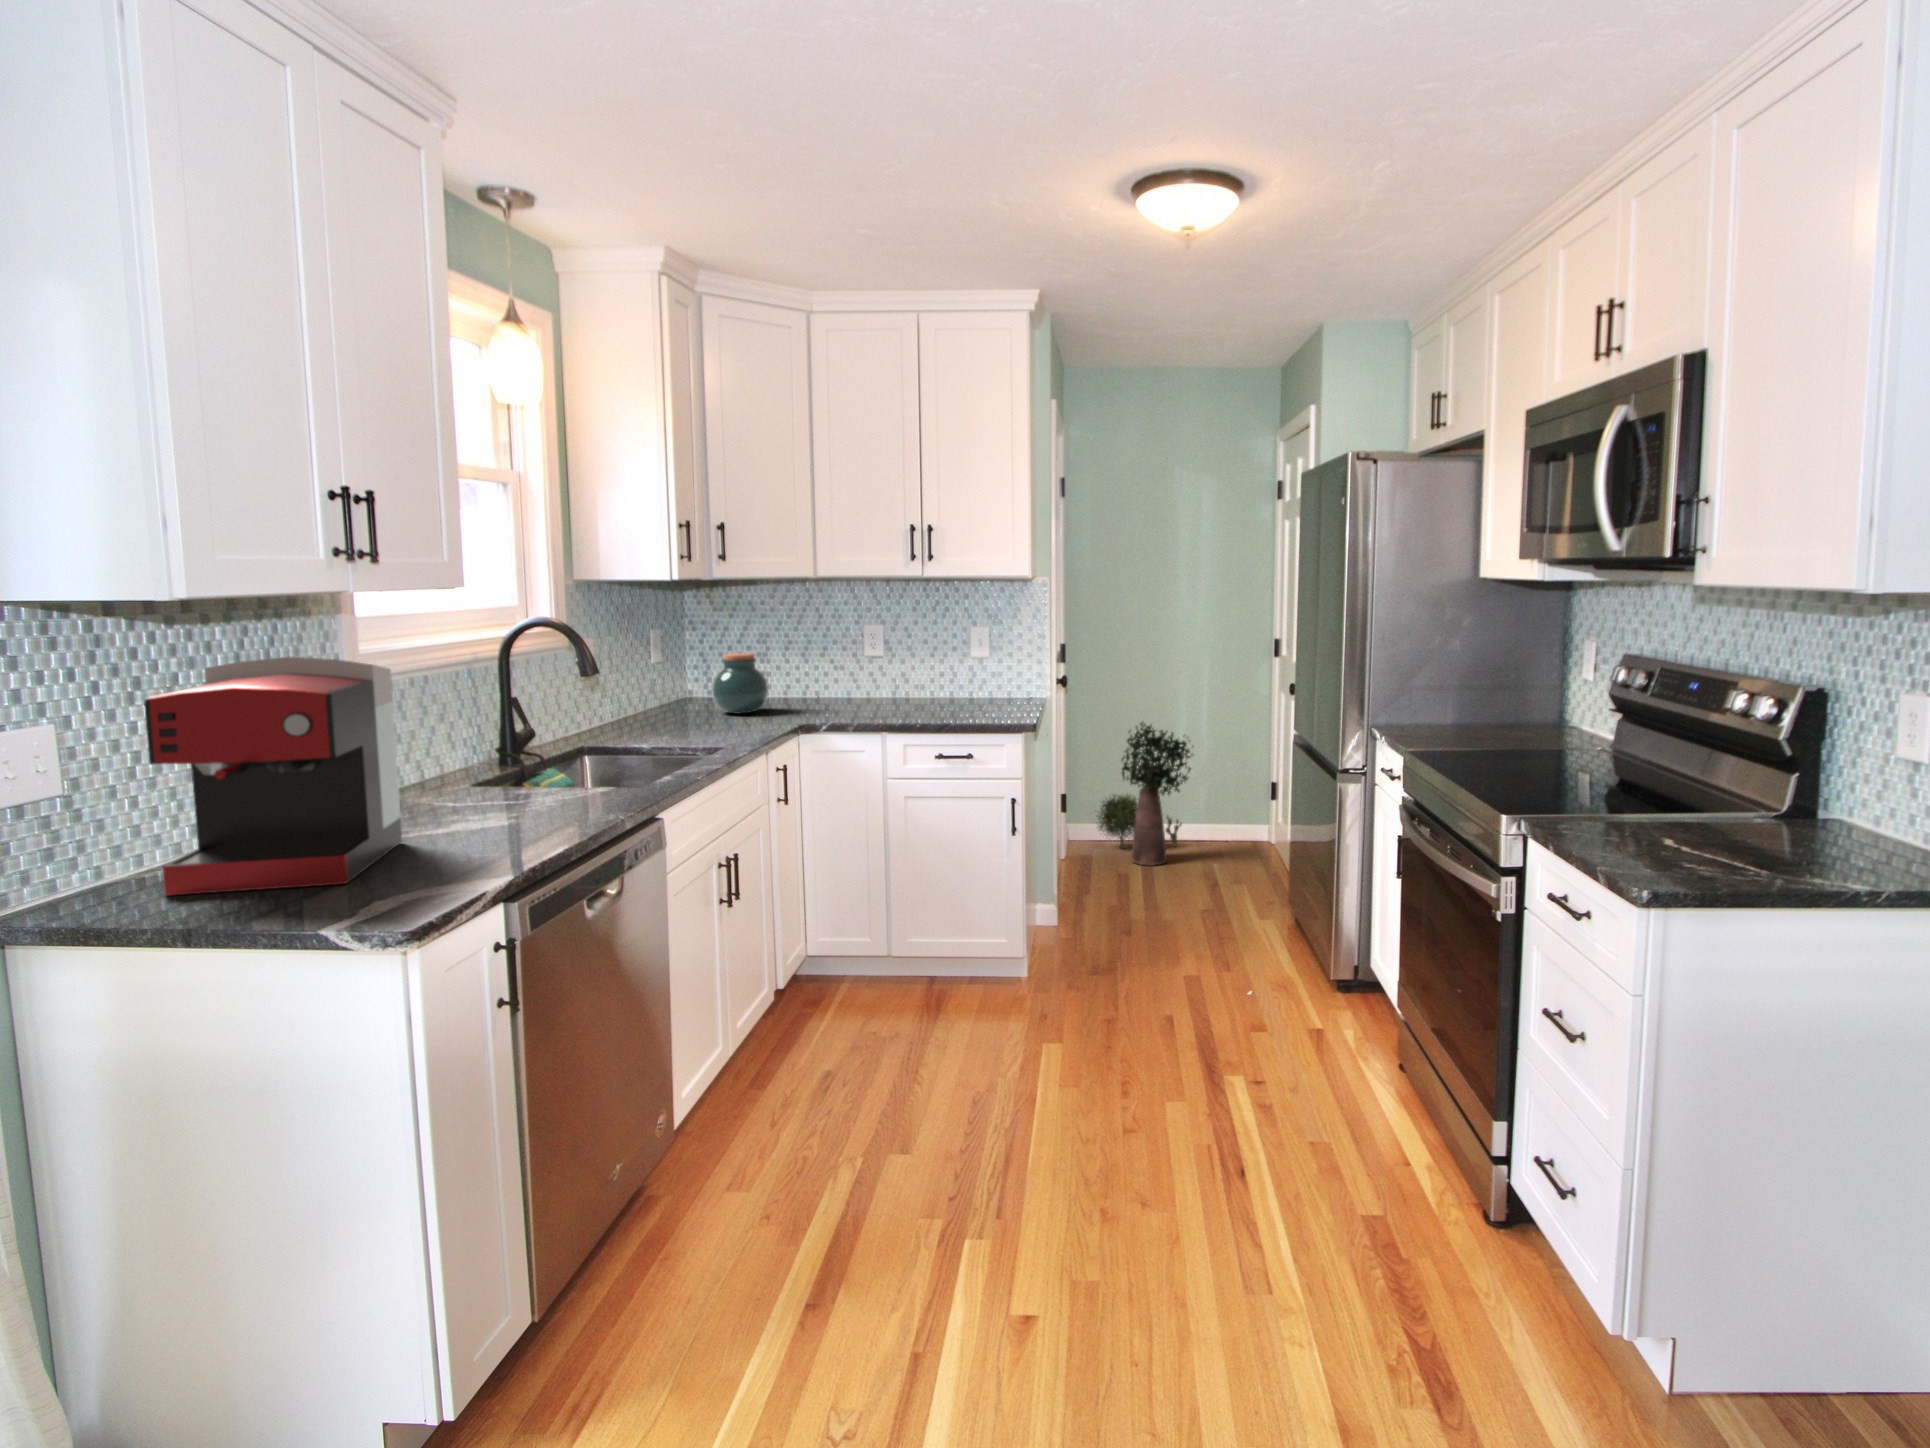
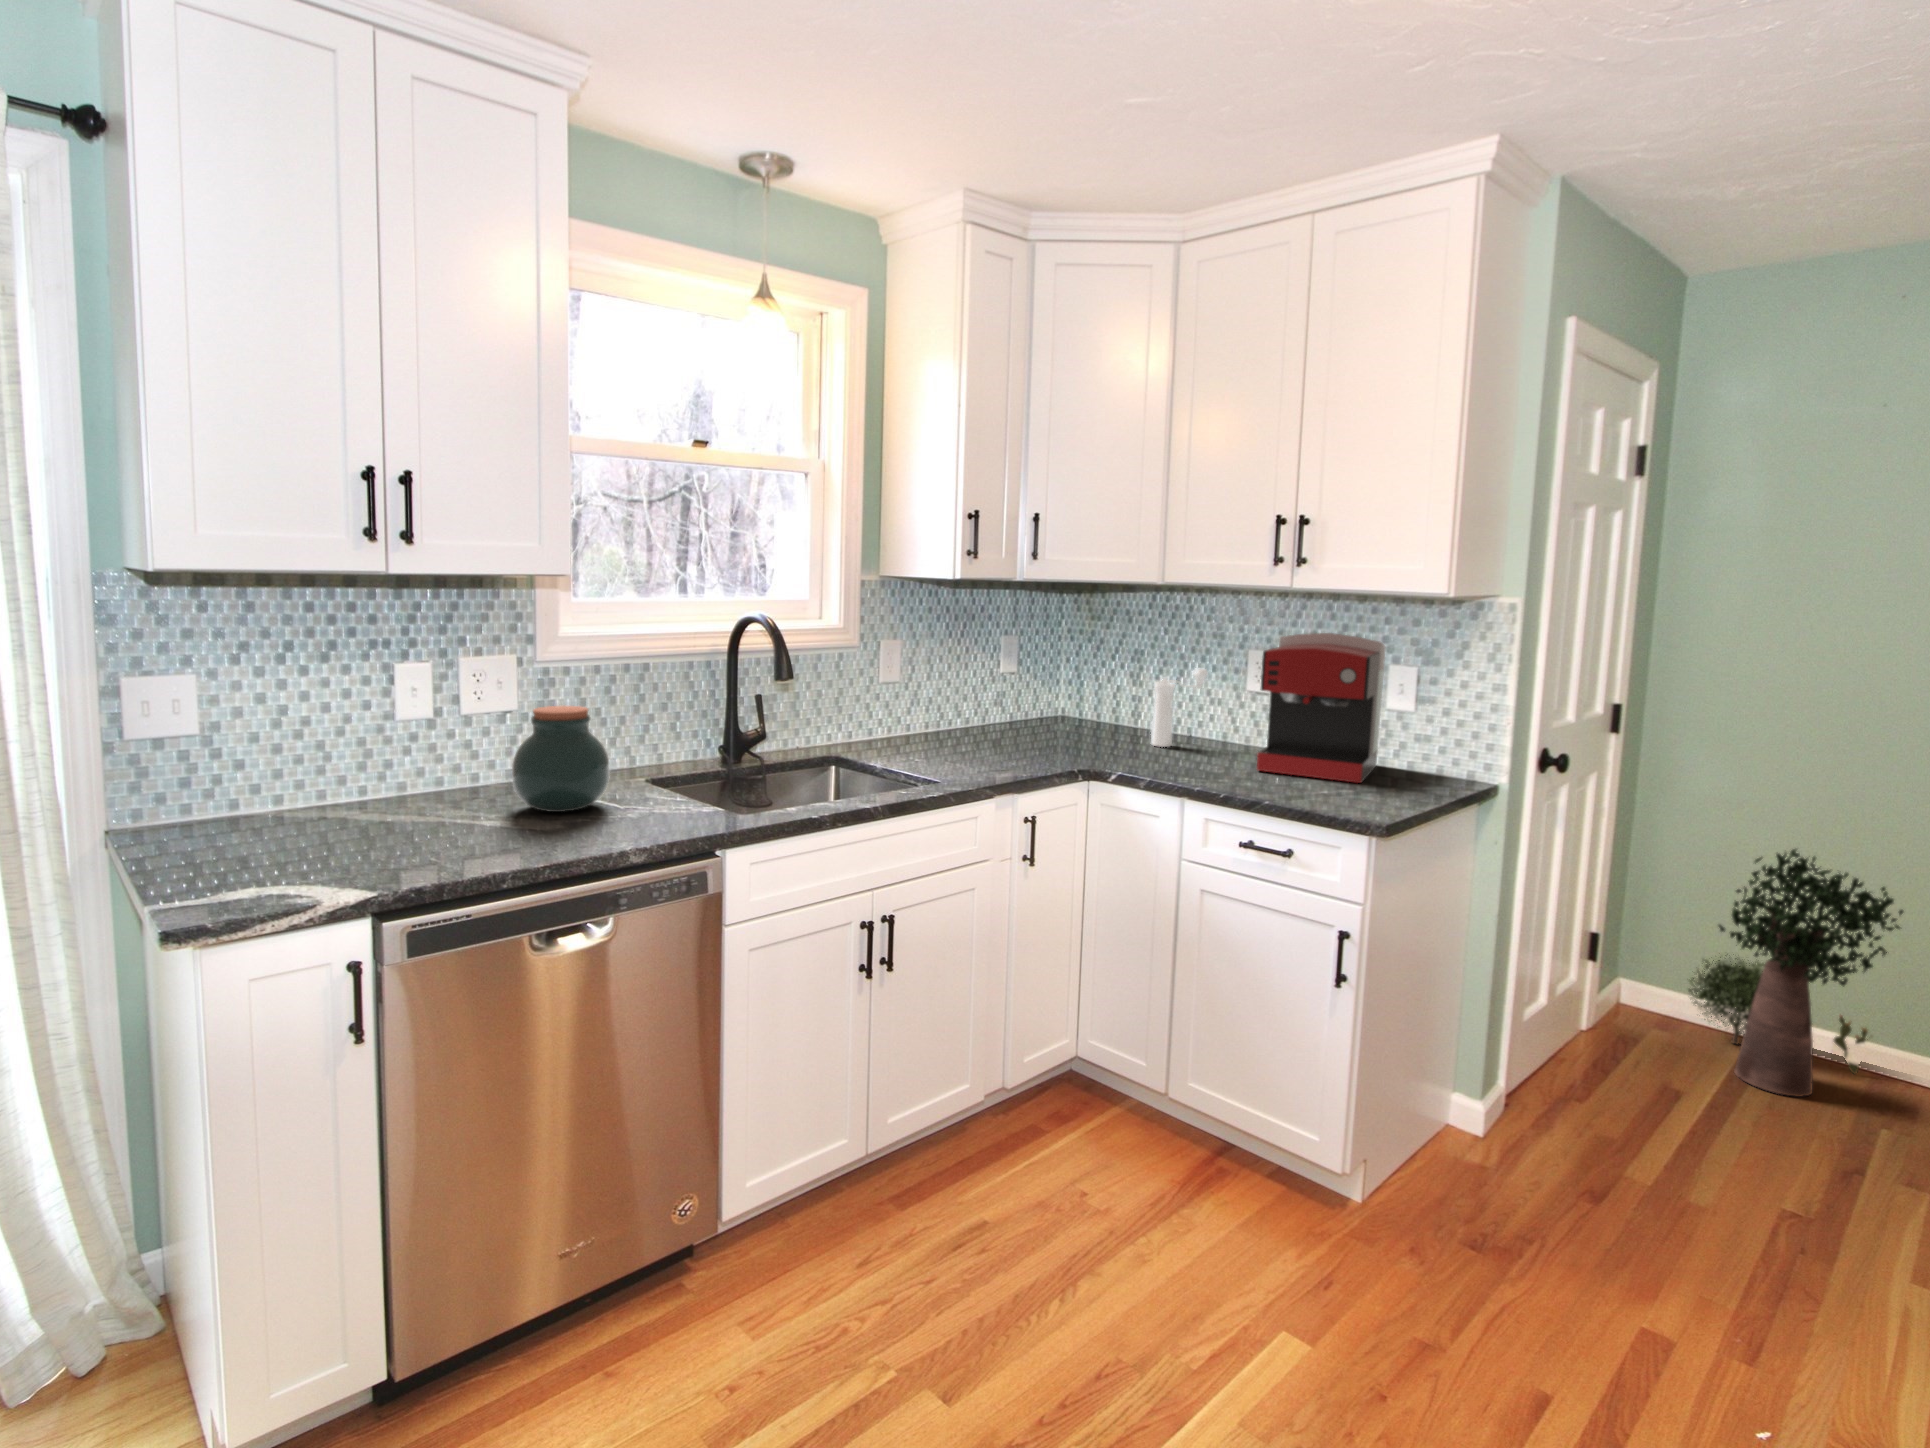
pepper mill: none [804,642,839,707] -> present [1151,668,1208,747]
jar: present [712,653,768,714] -> present [512,706,610,812]
coffee maker: present [144,657,402,896] -> present [1257,633,1385,783]

